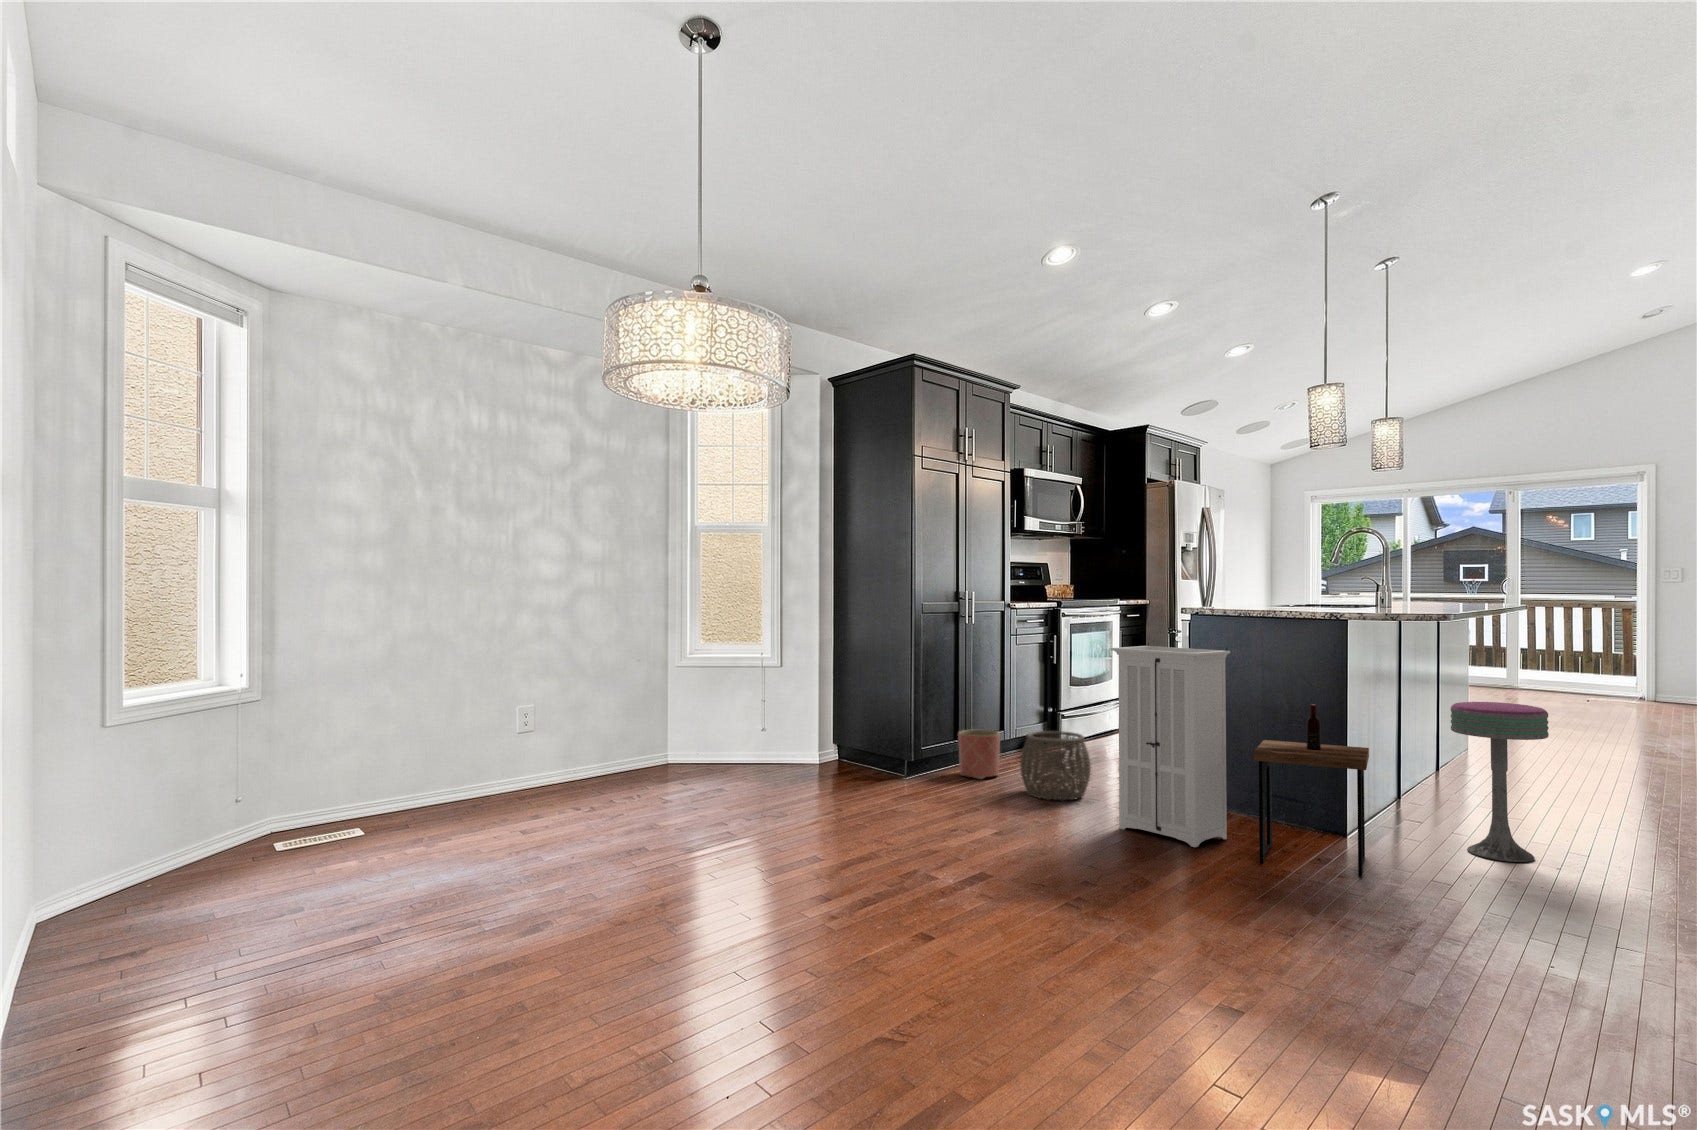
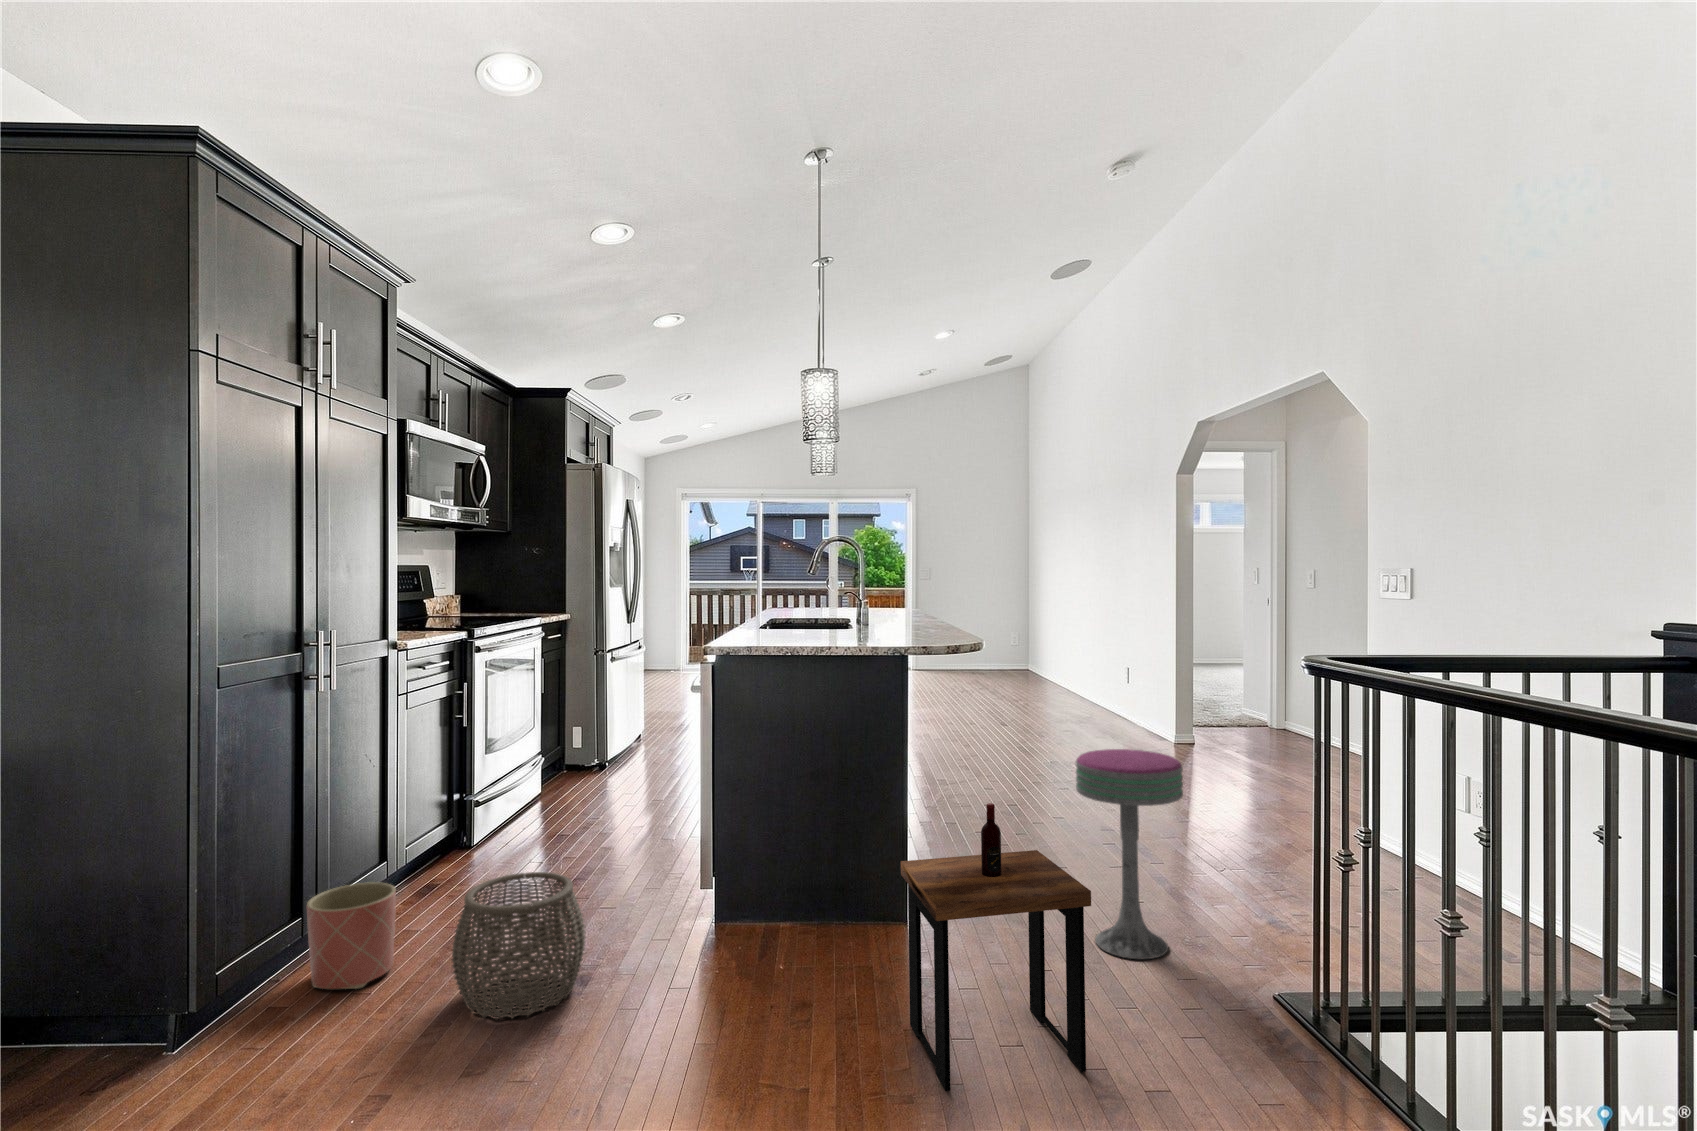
storage cabinet: present [1111,643,1230,847] -> none [664,718,856,1085]

